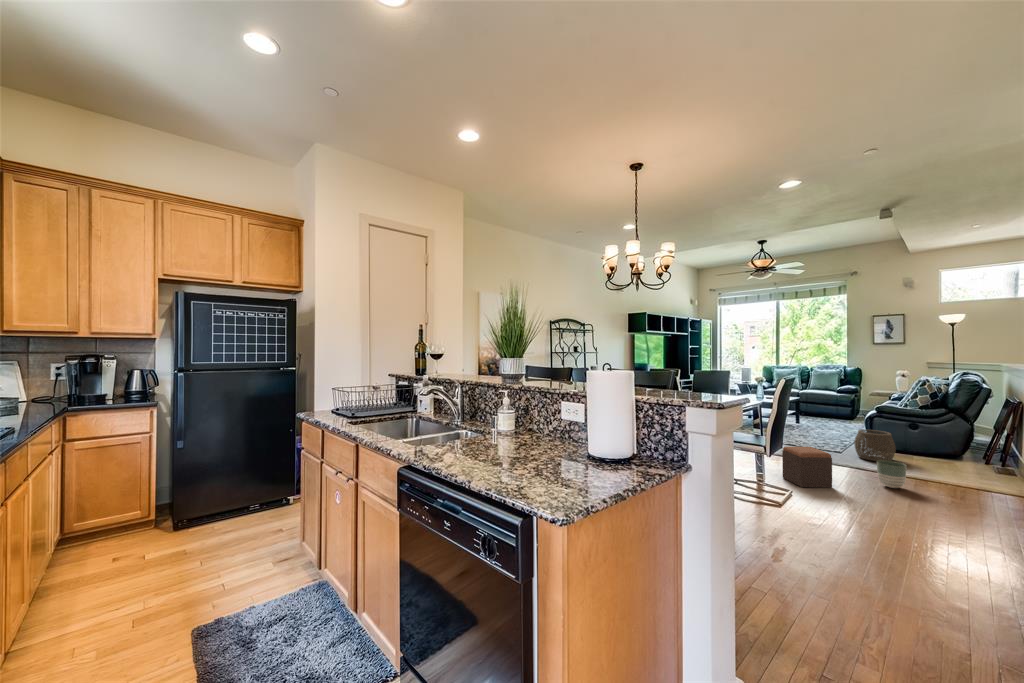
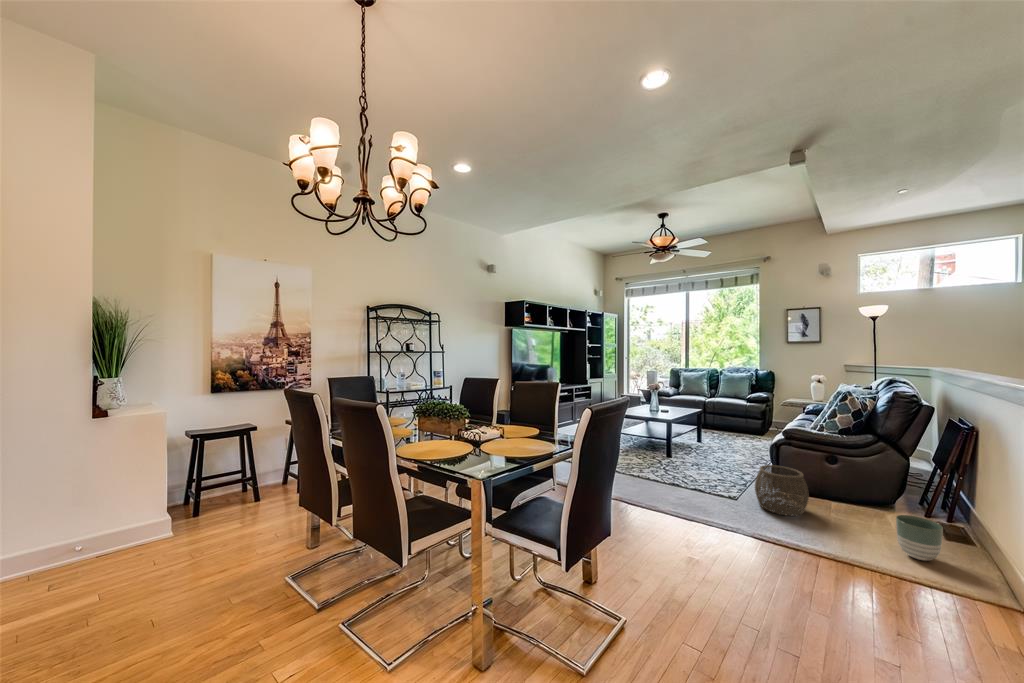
footstool: present [782,447,832,488] -> none [637,512,708,592]
planter: present [877,460,907,488] -> present [896,515,943,561]

